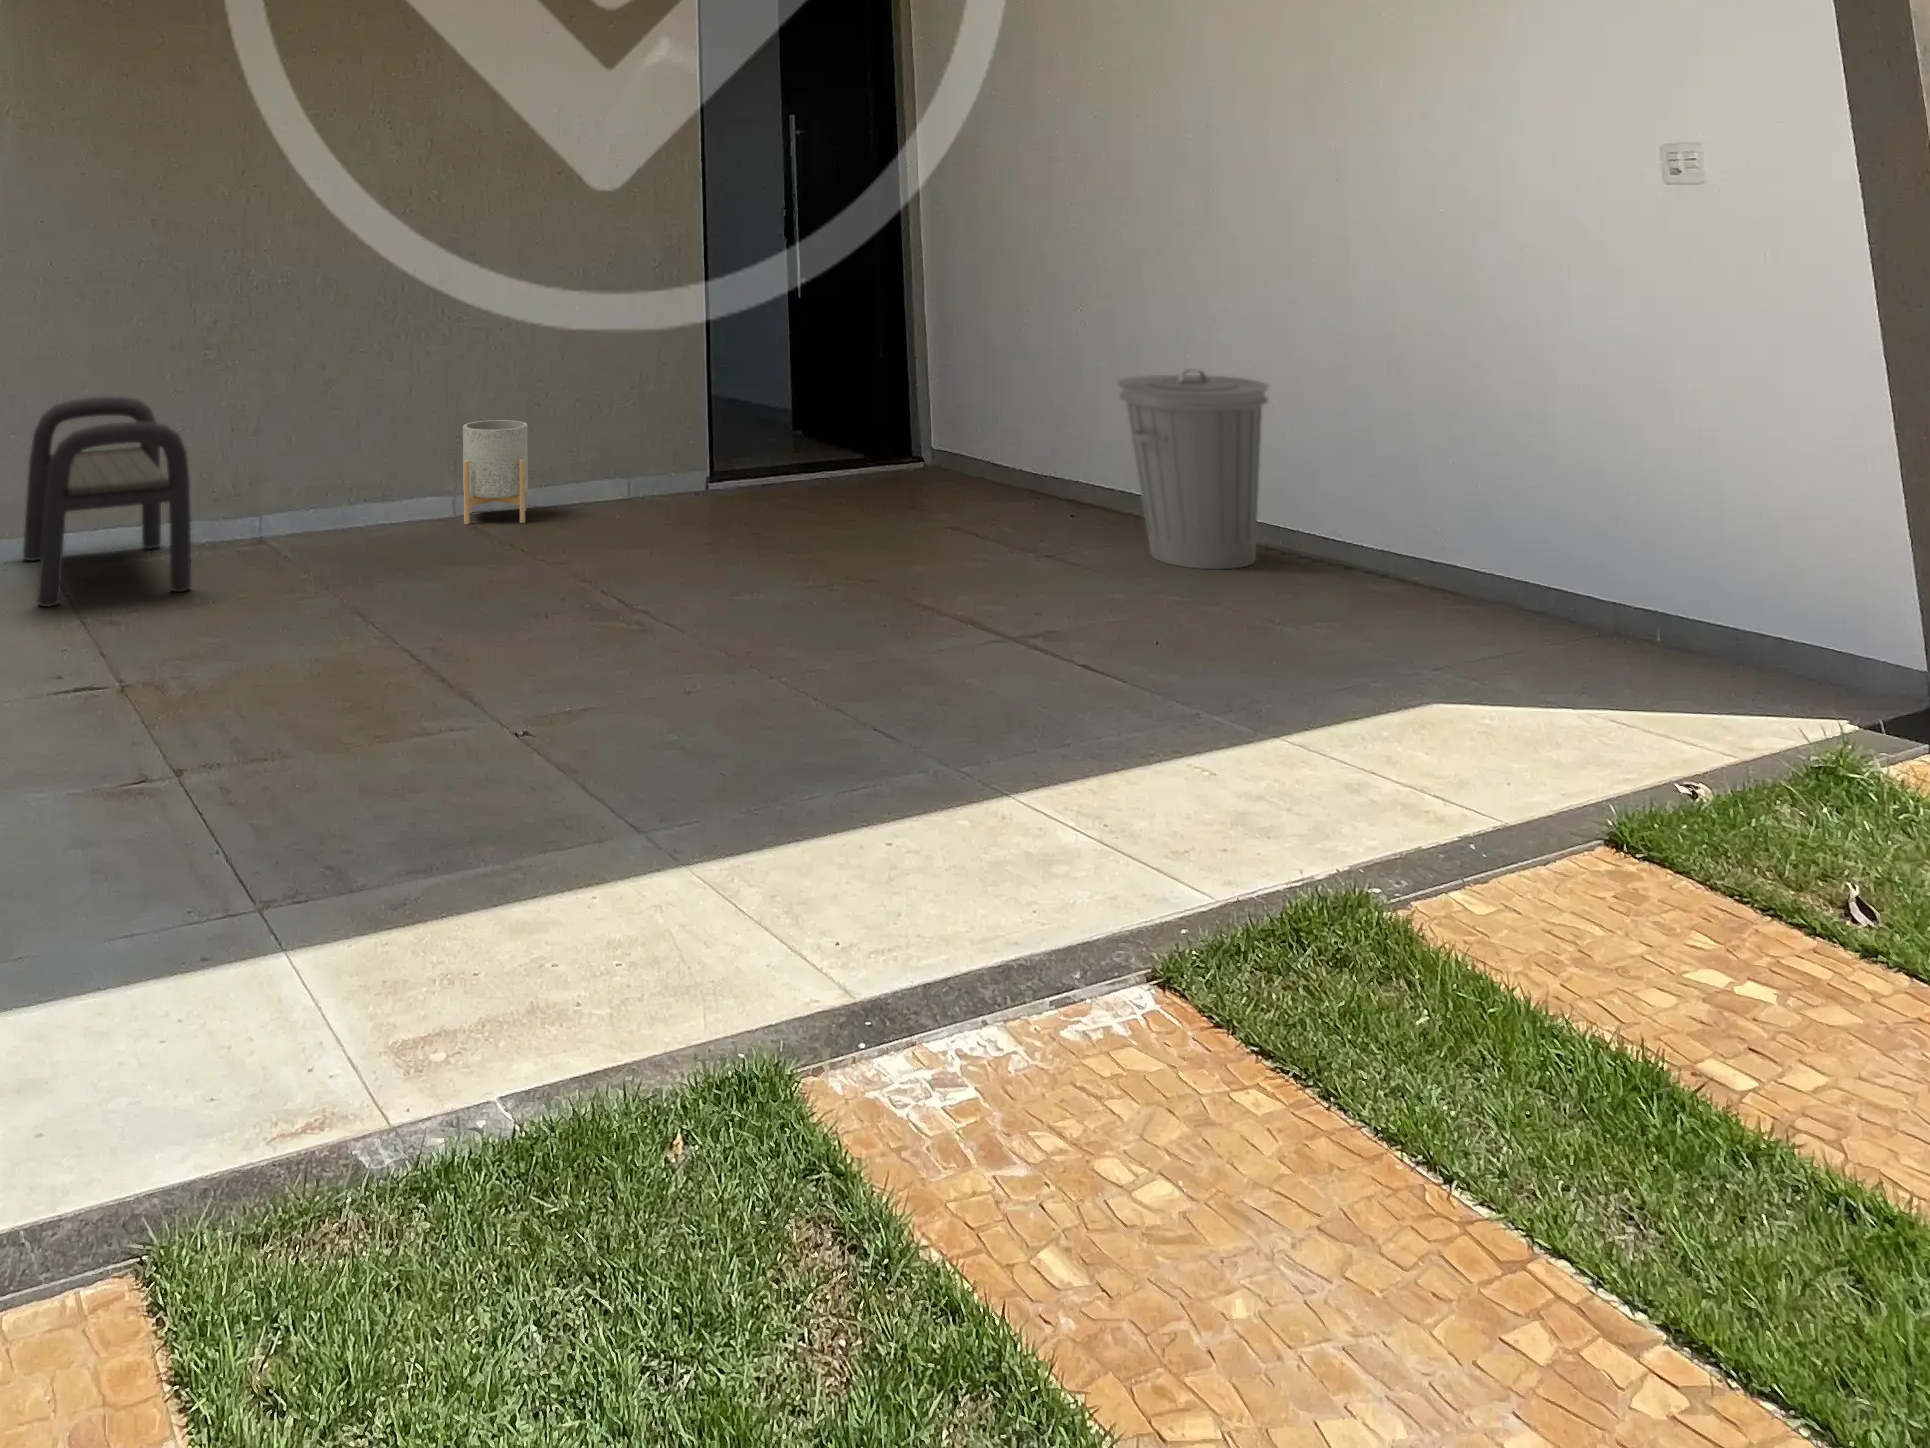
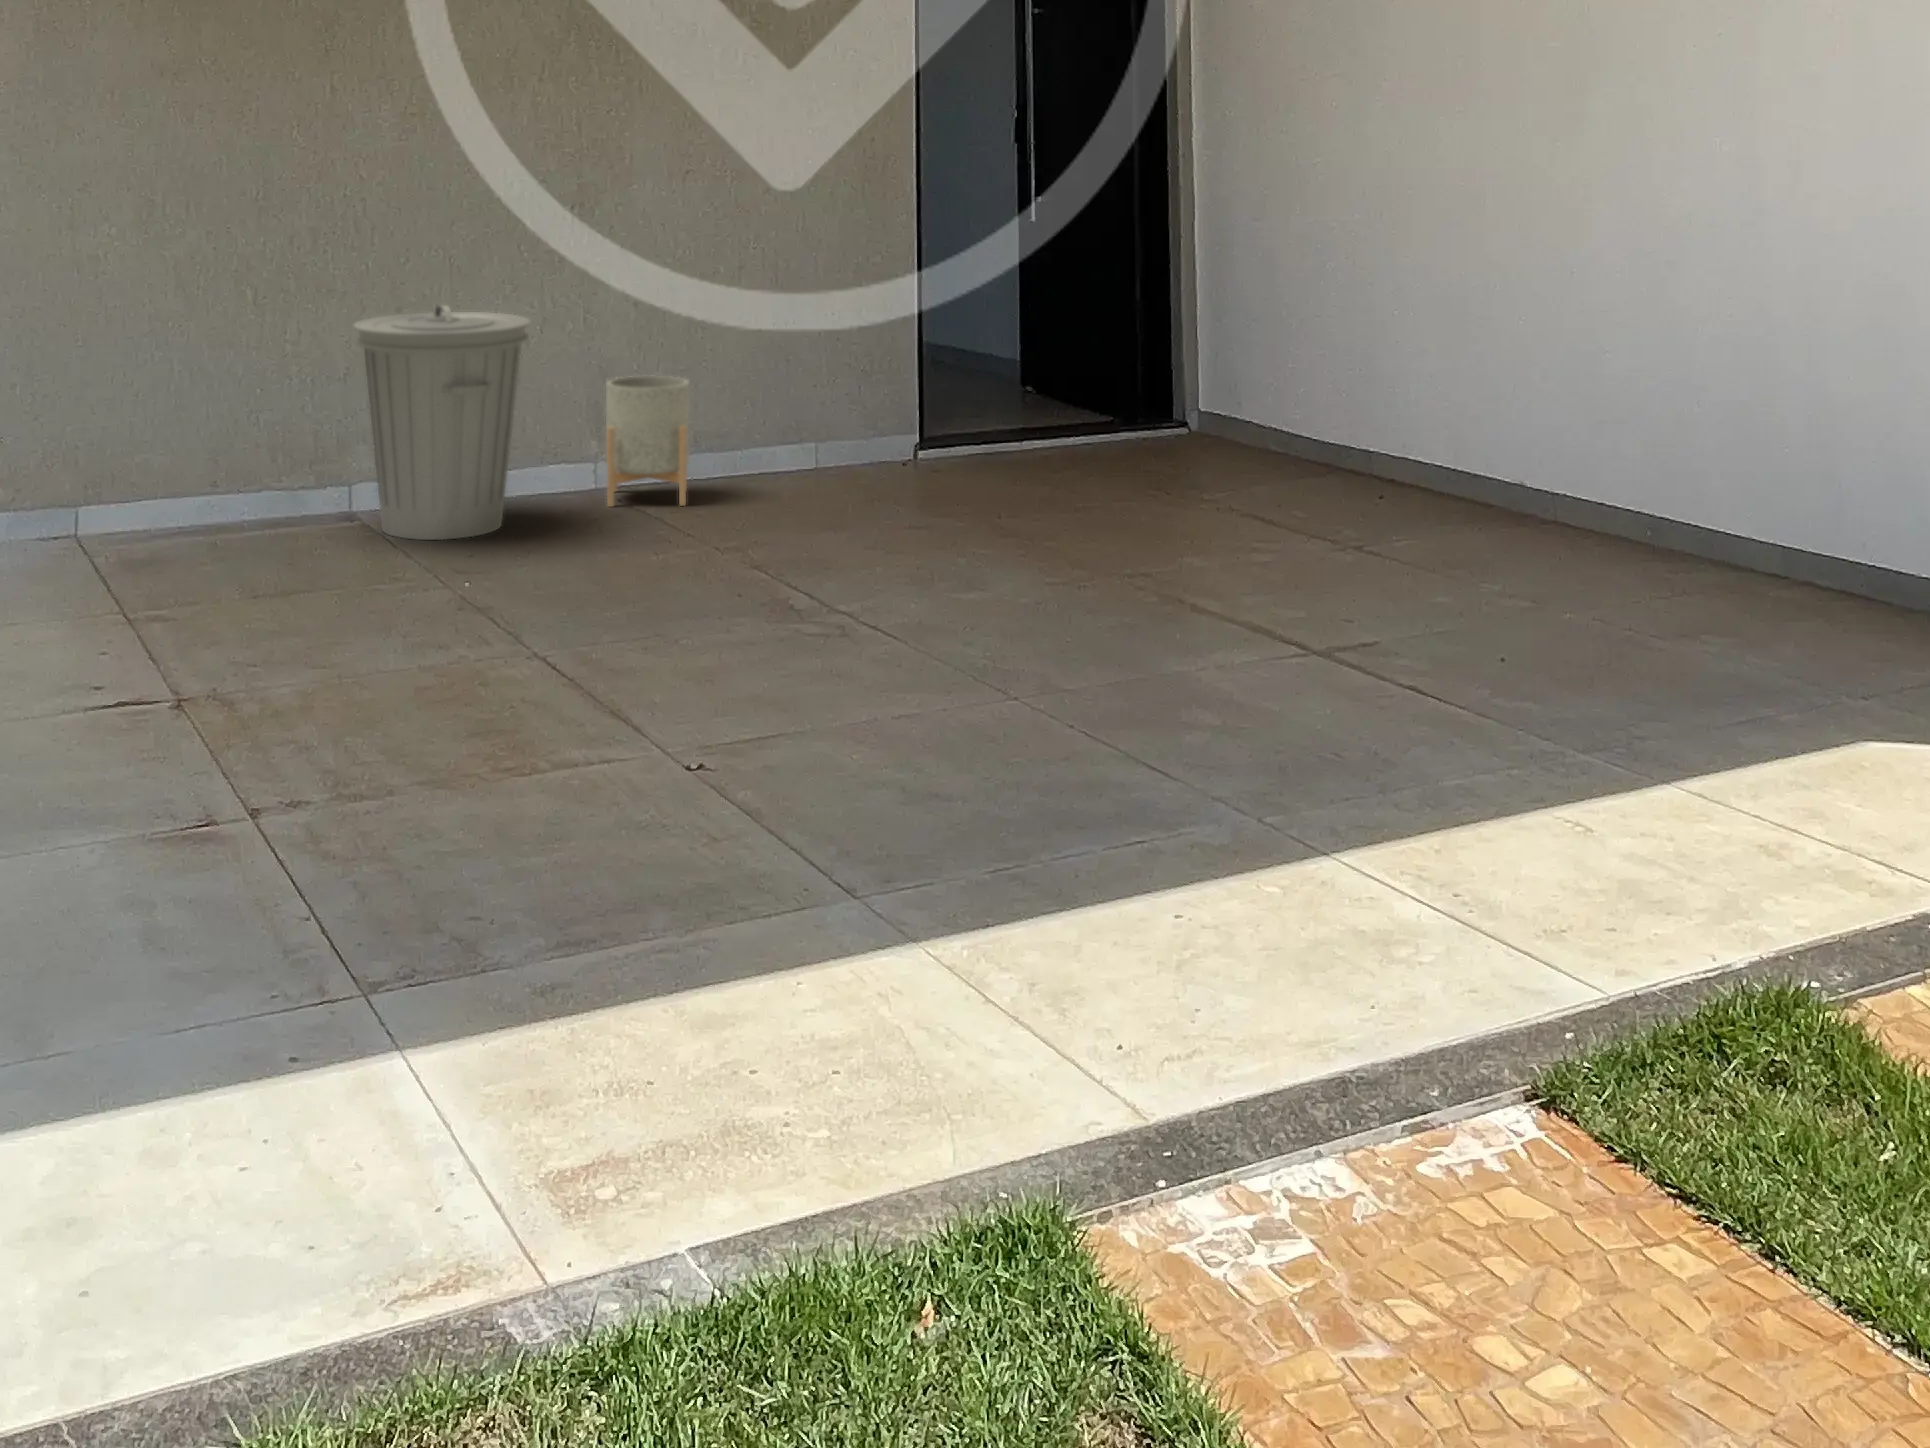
trash can: present [1118,369,1268,569] -> present [354,305,530,540]
bench: present [23,397,191,607] -> none [39,340,259,606]

